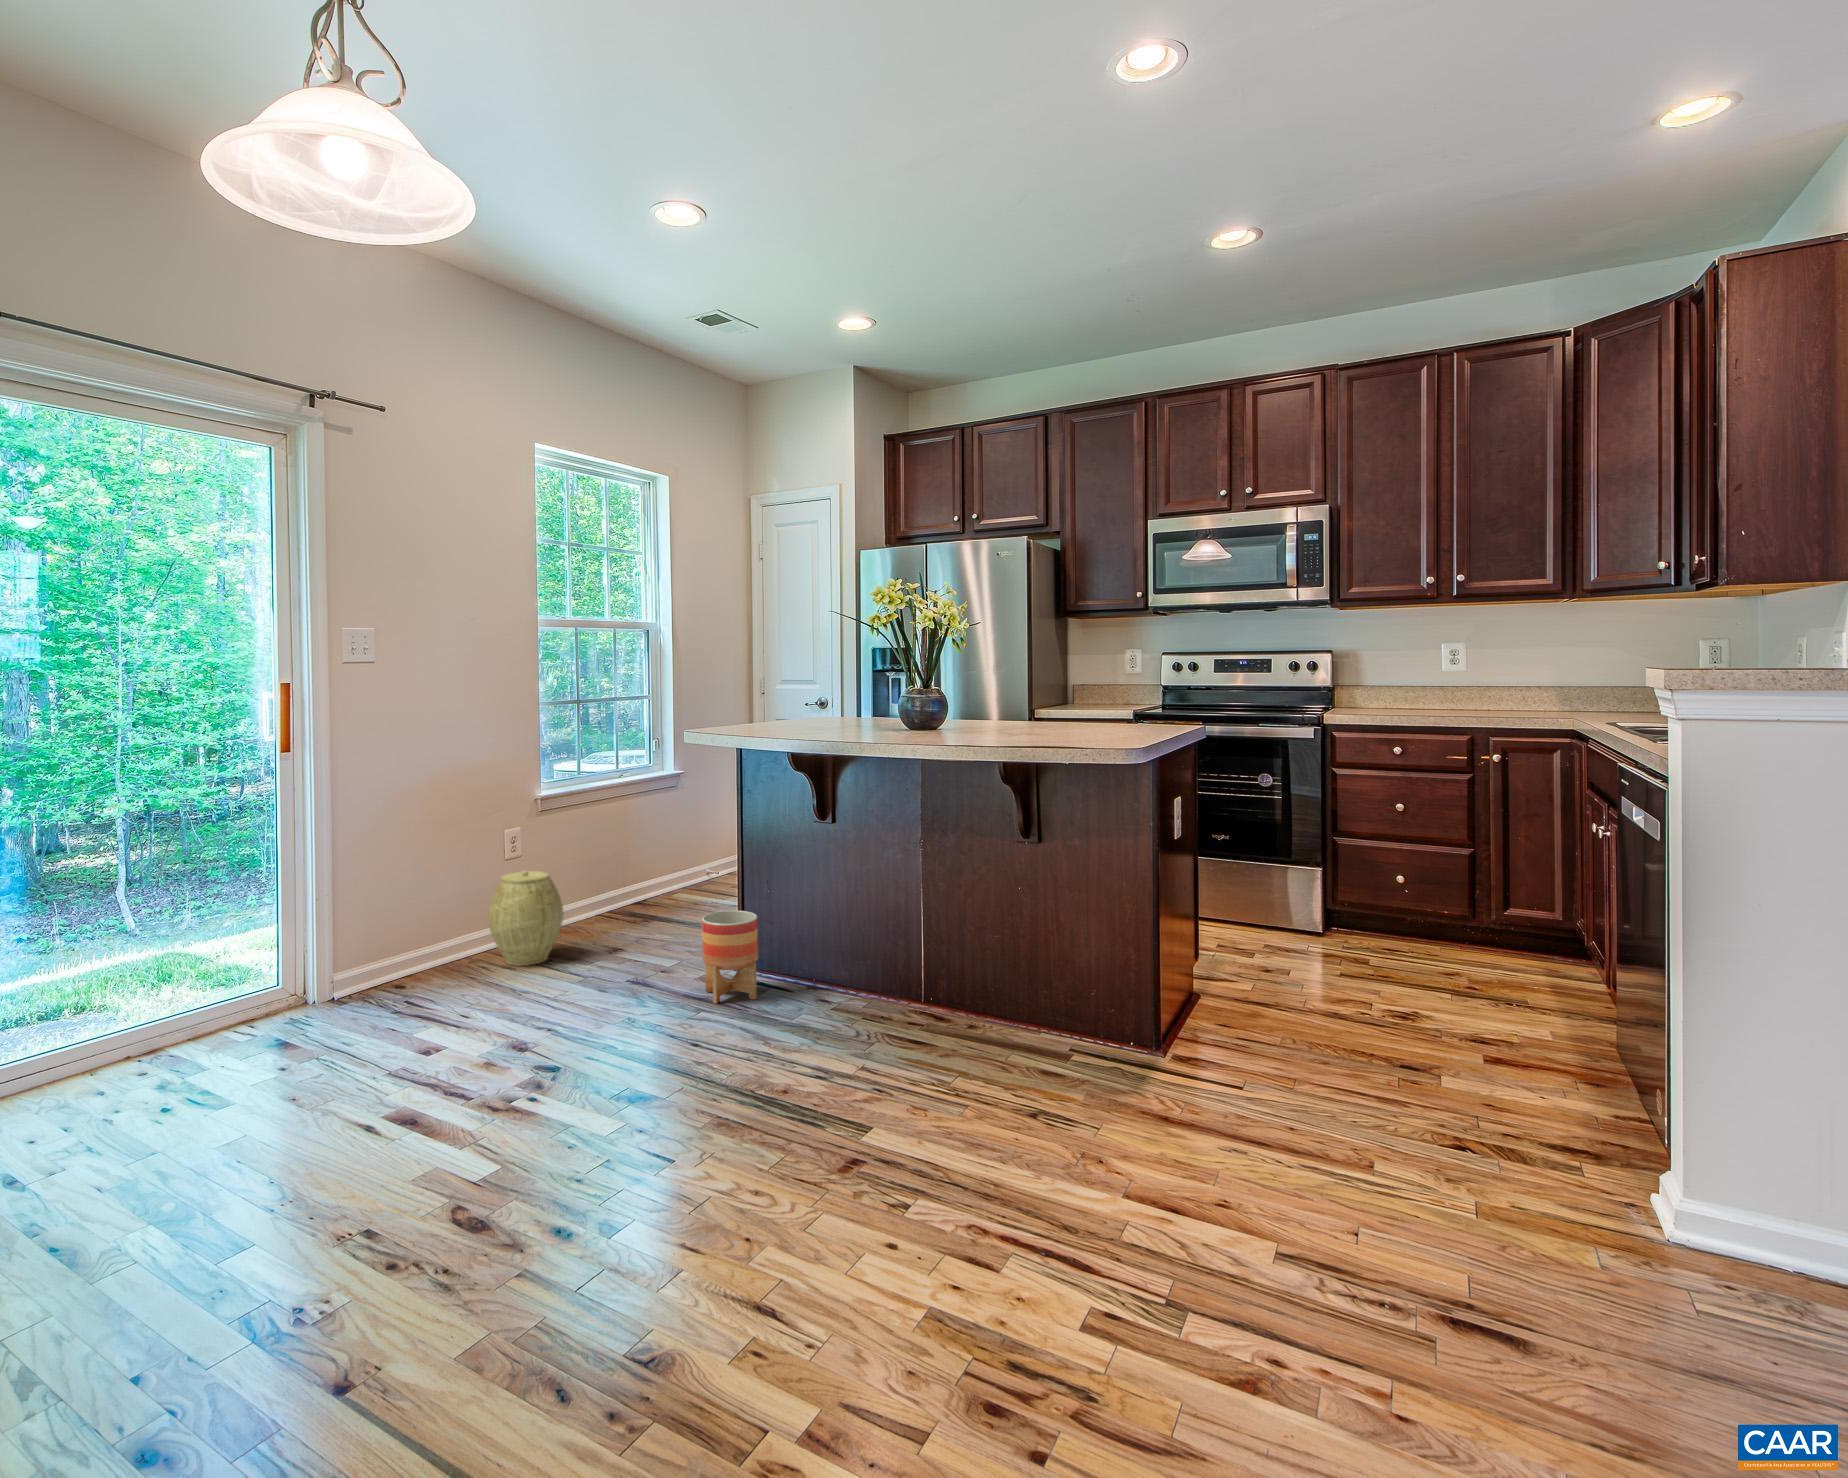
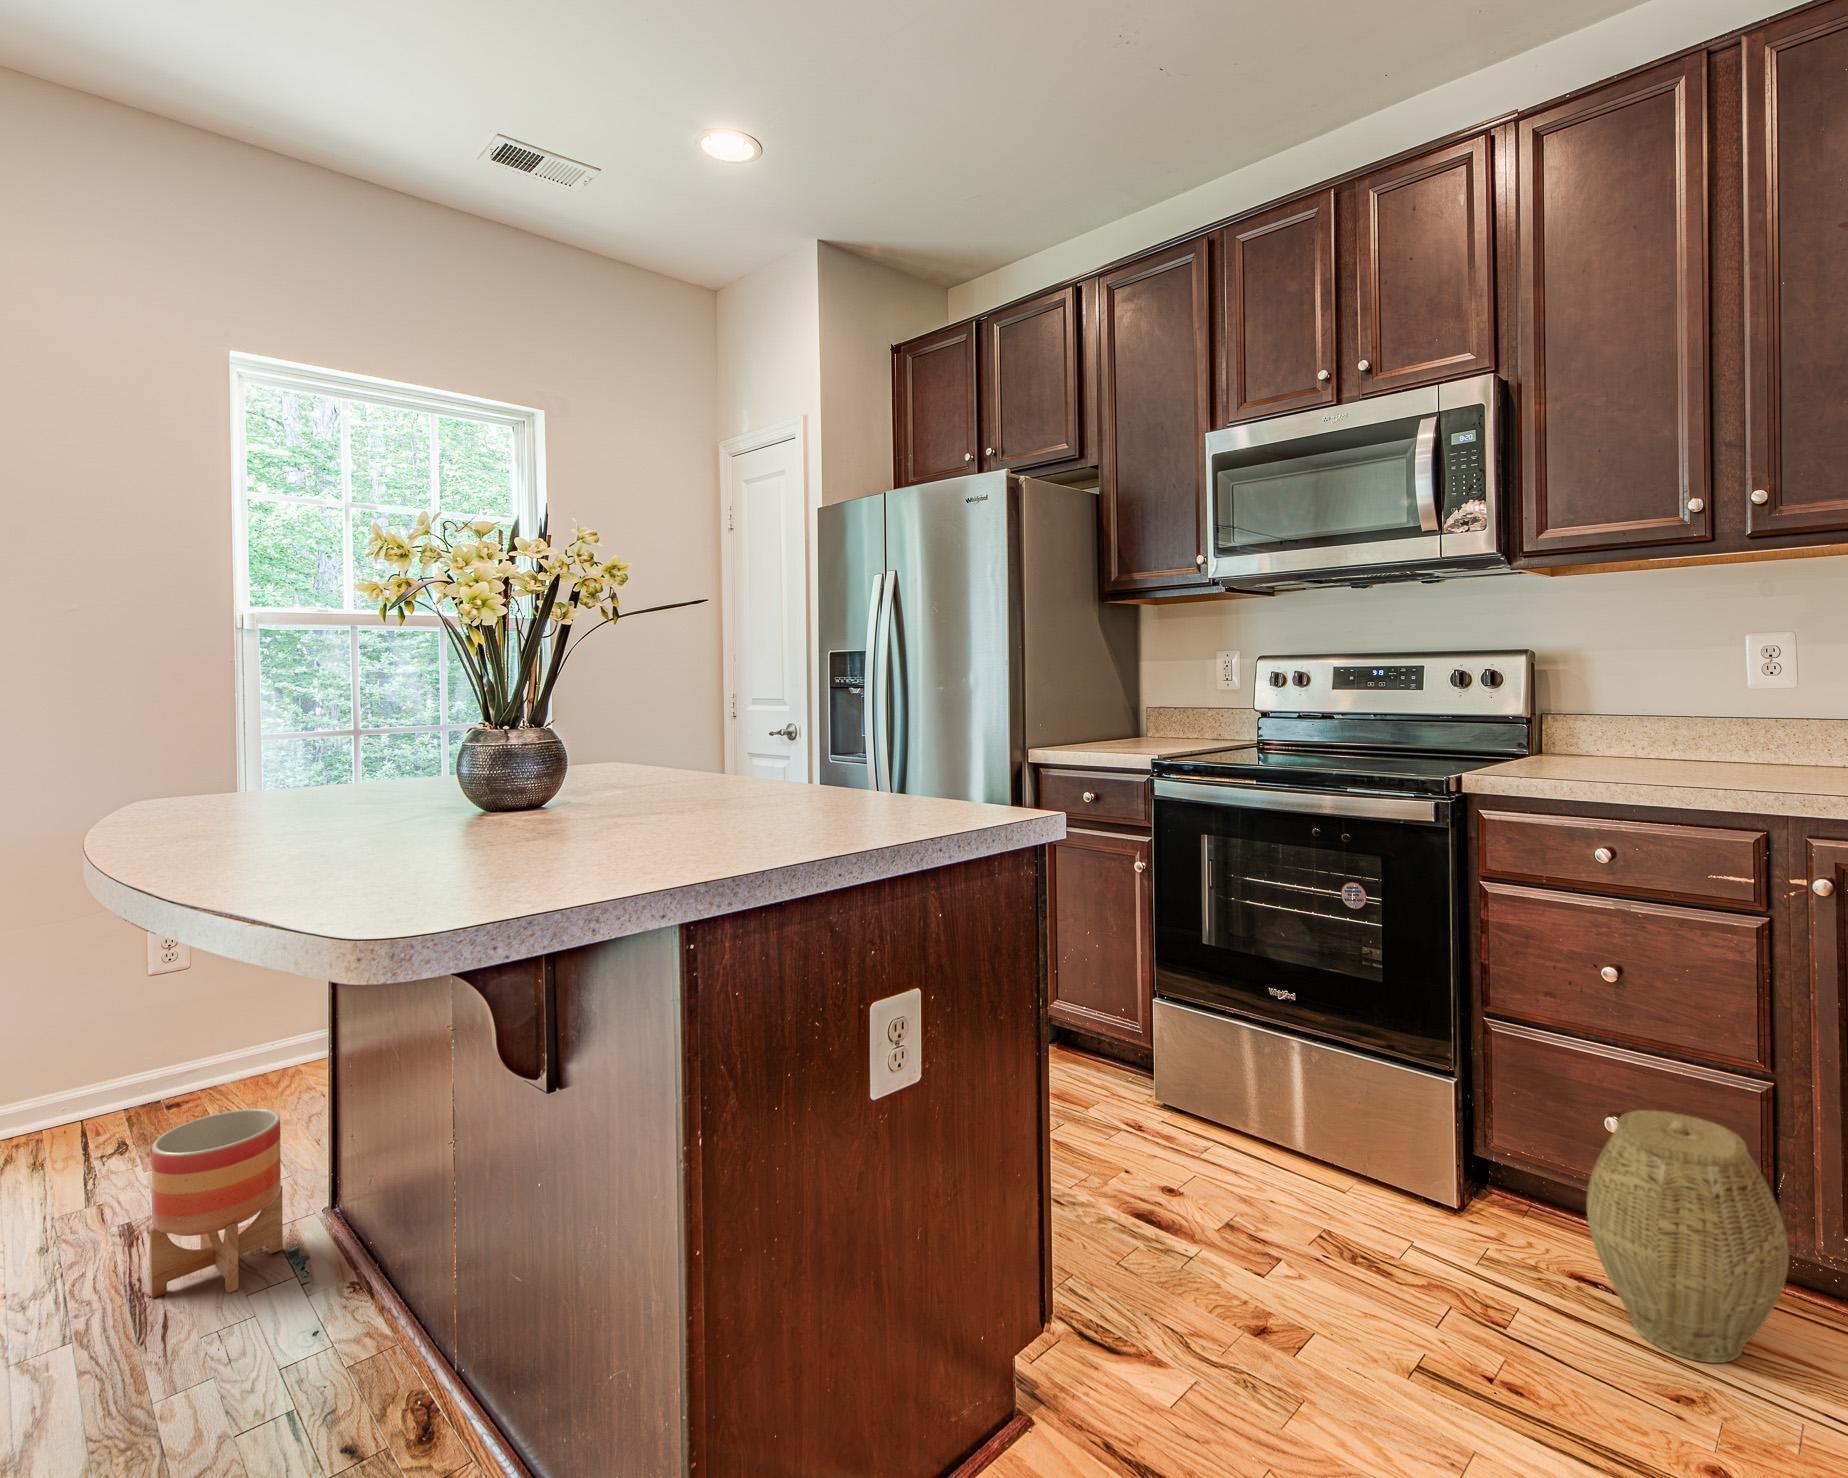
woven basket: present [488,871,563,966] -> present [1587,1110,1789,1363]

